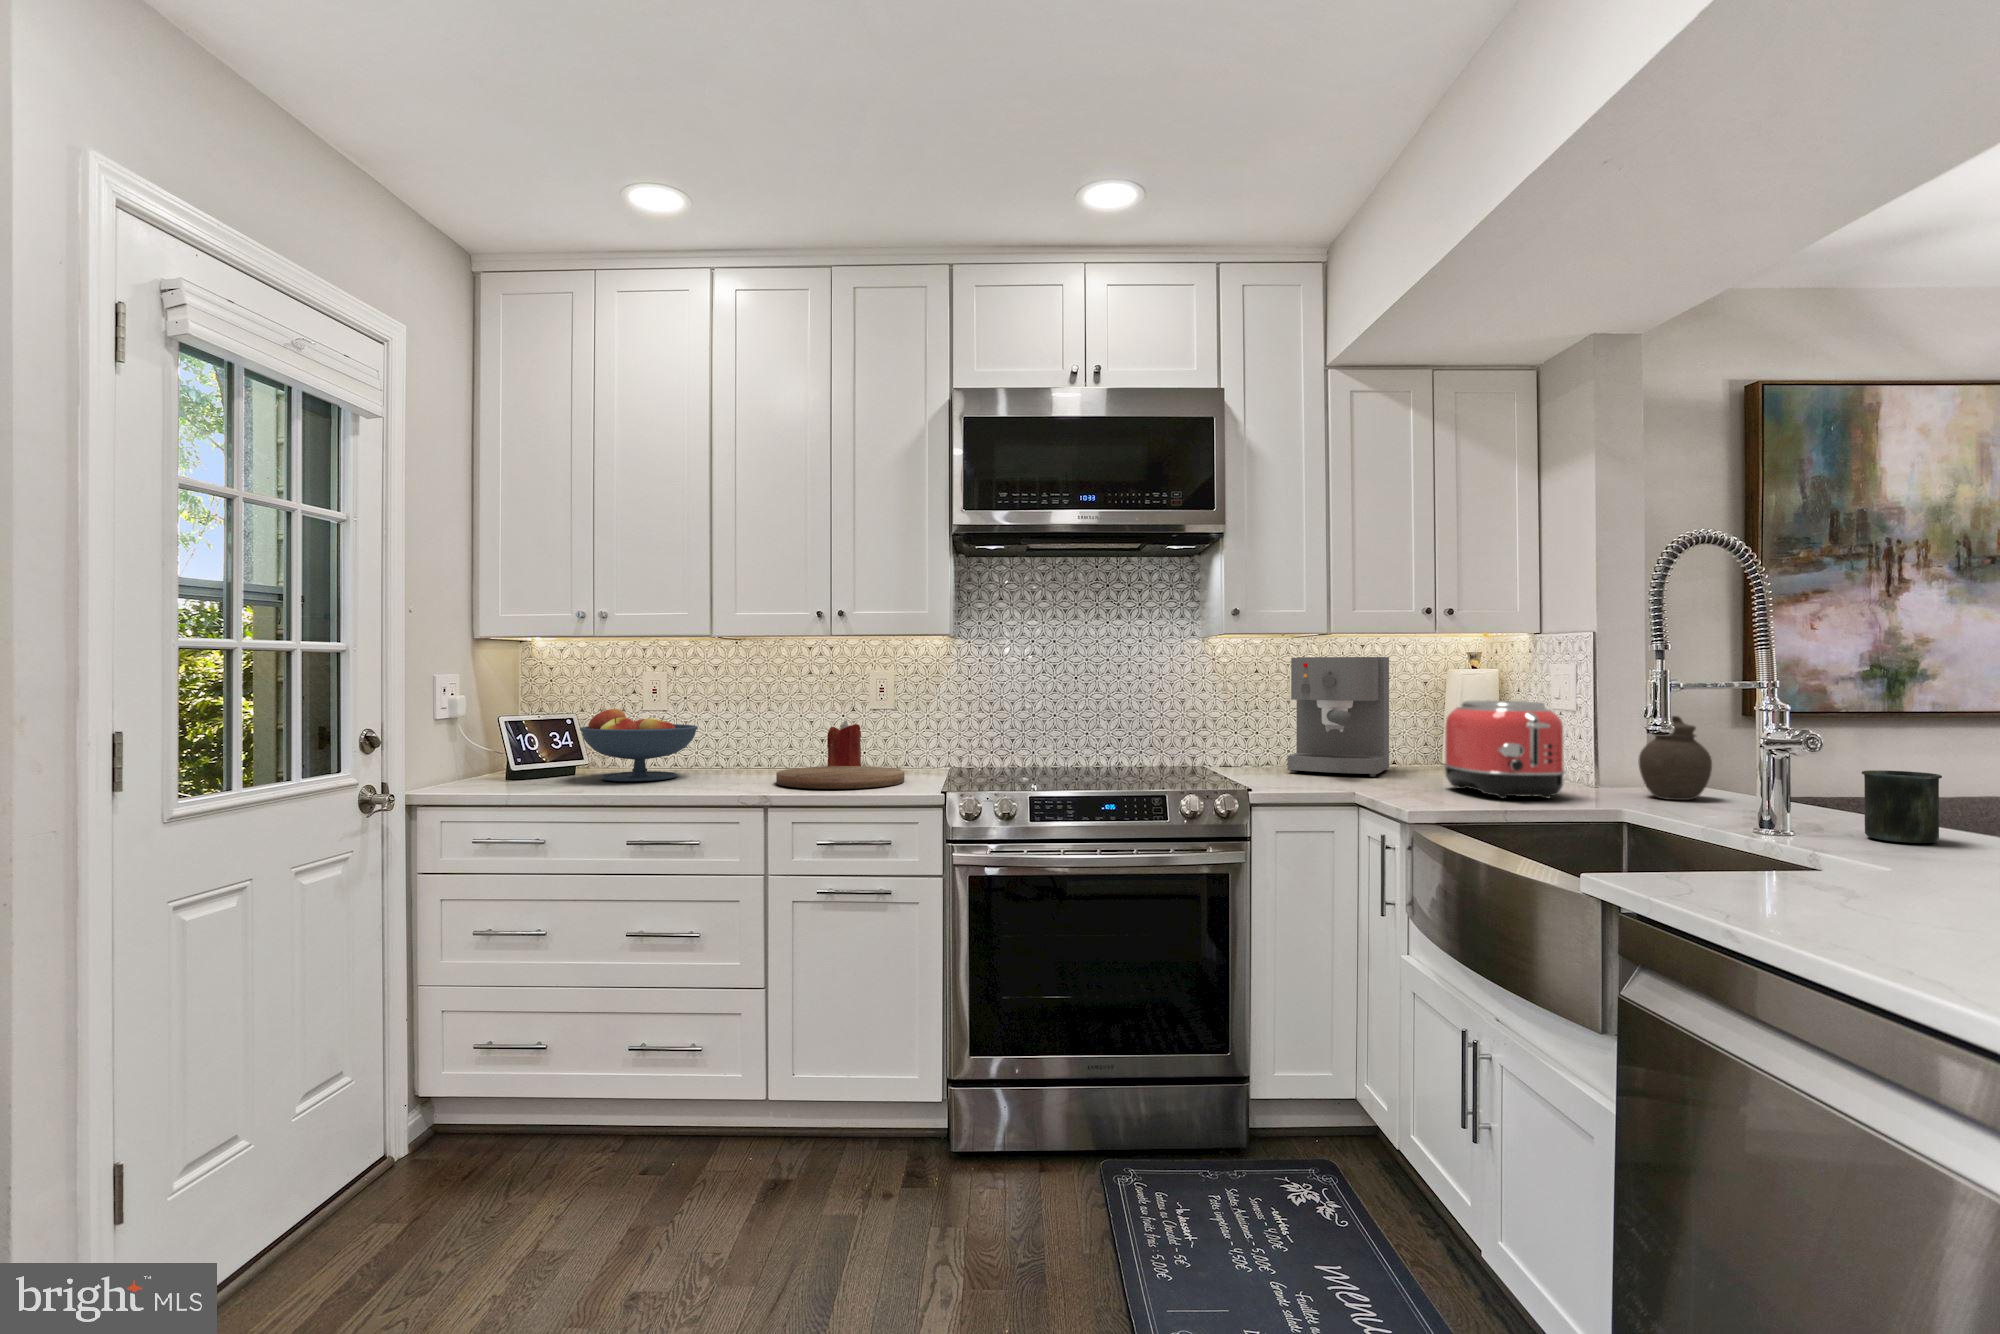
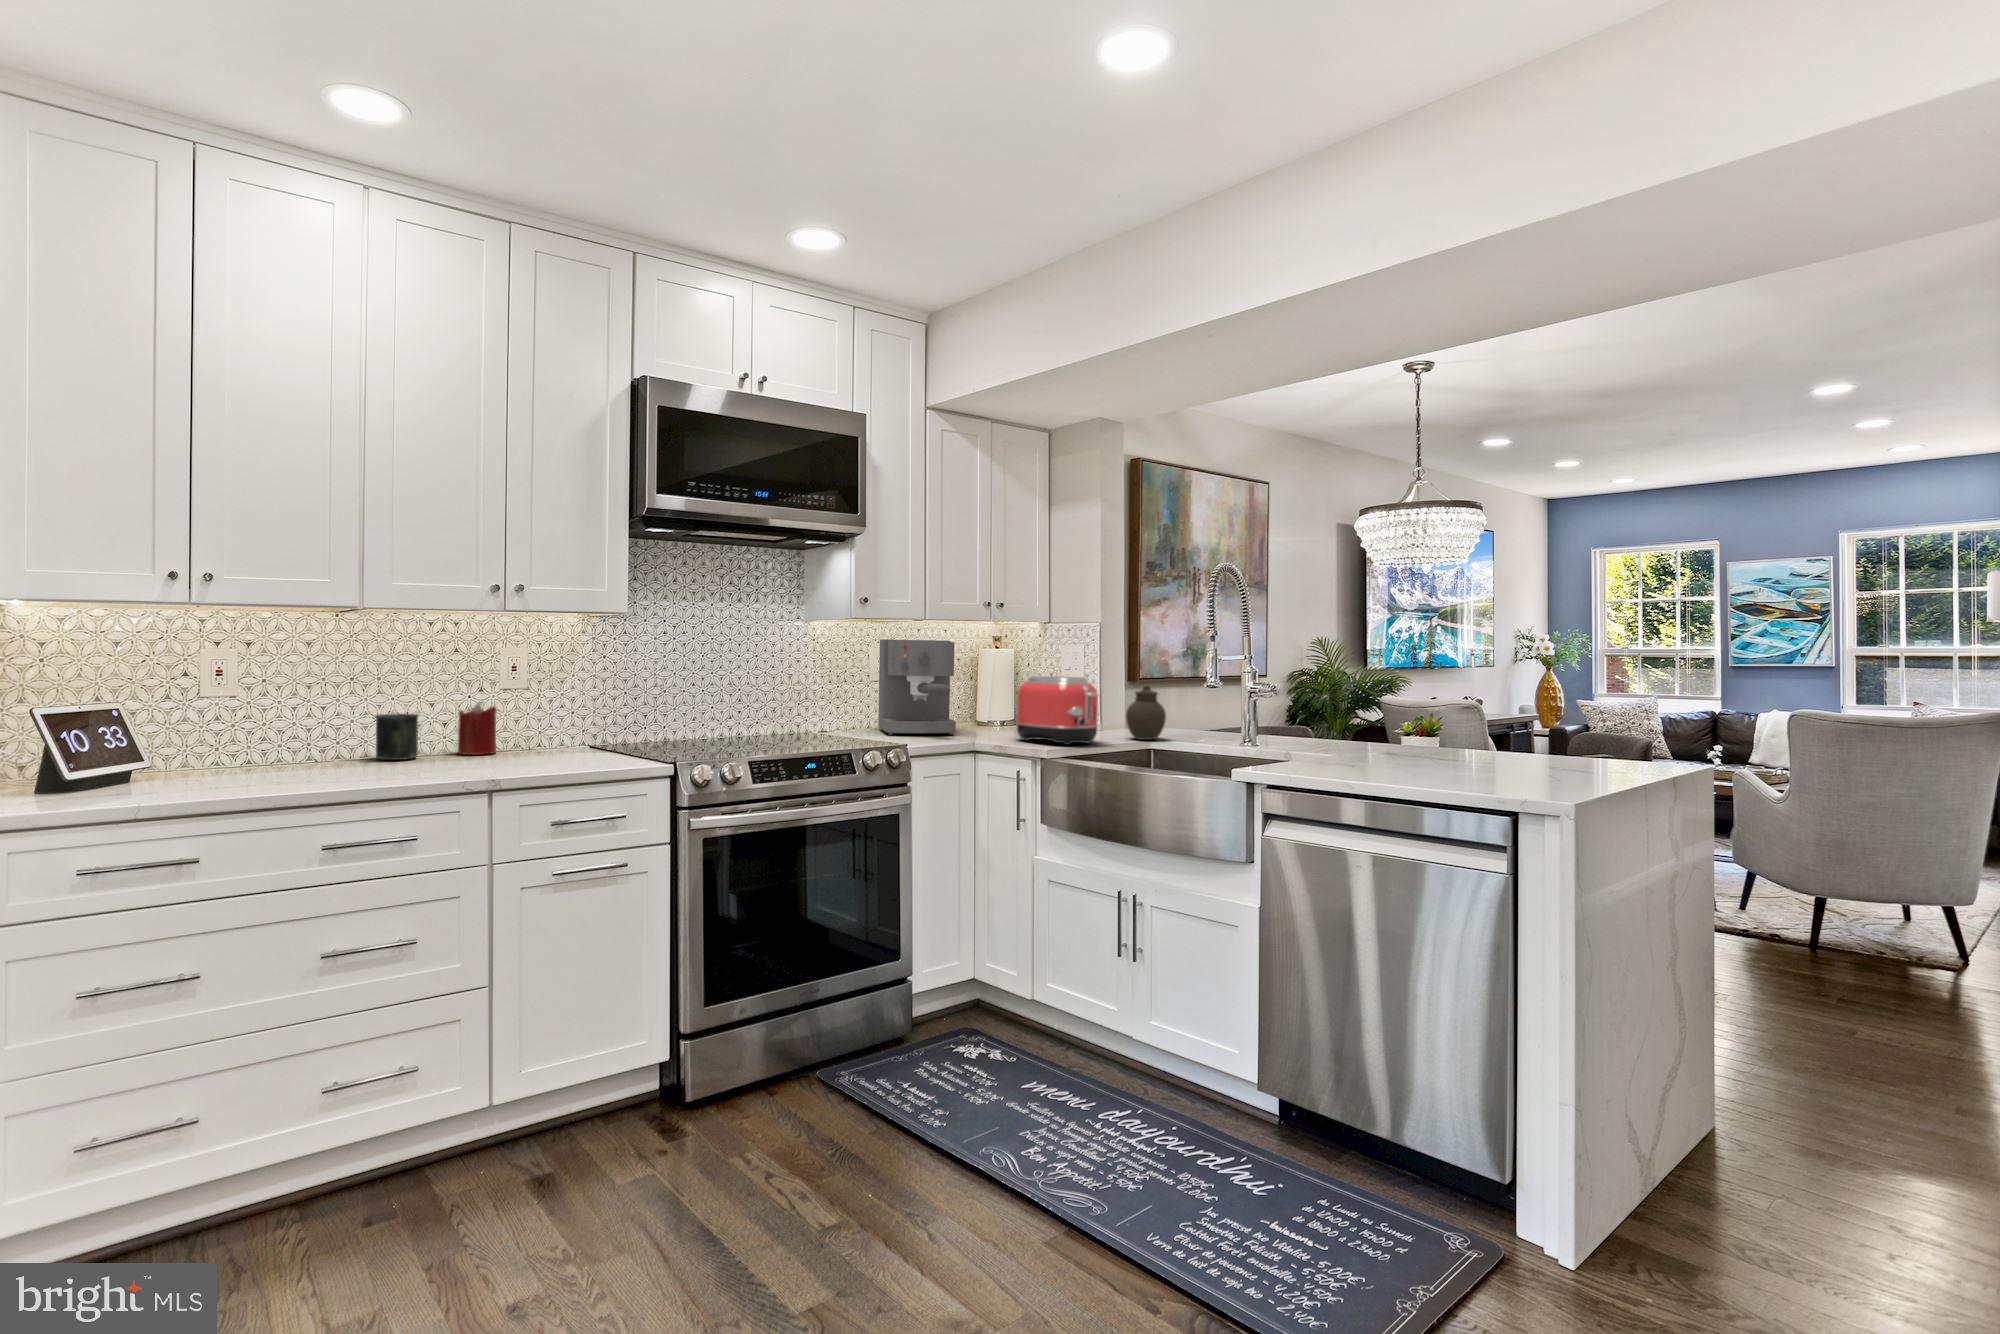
fruit bowl: present [580,709,698,781] -> none [188,697,350,785]
cutting board: present [776,766,904,789] -> none [469,750,611,775]
mug: present [1862,770,1942,843] -> present [375,714,418,760]

